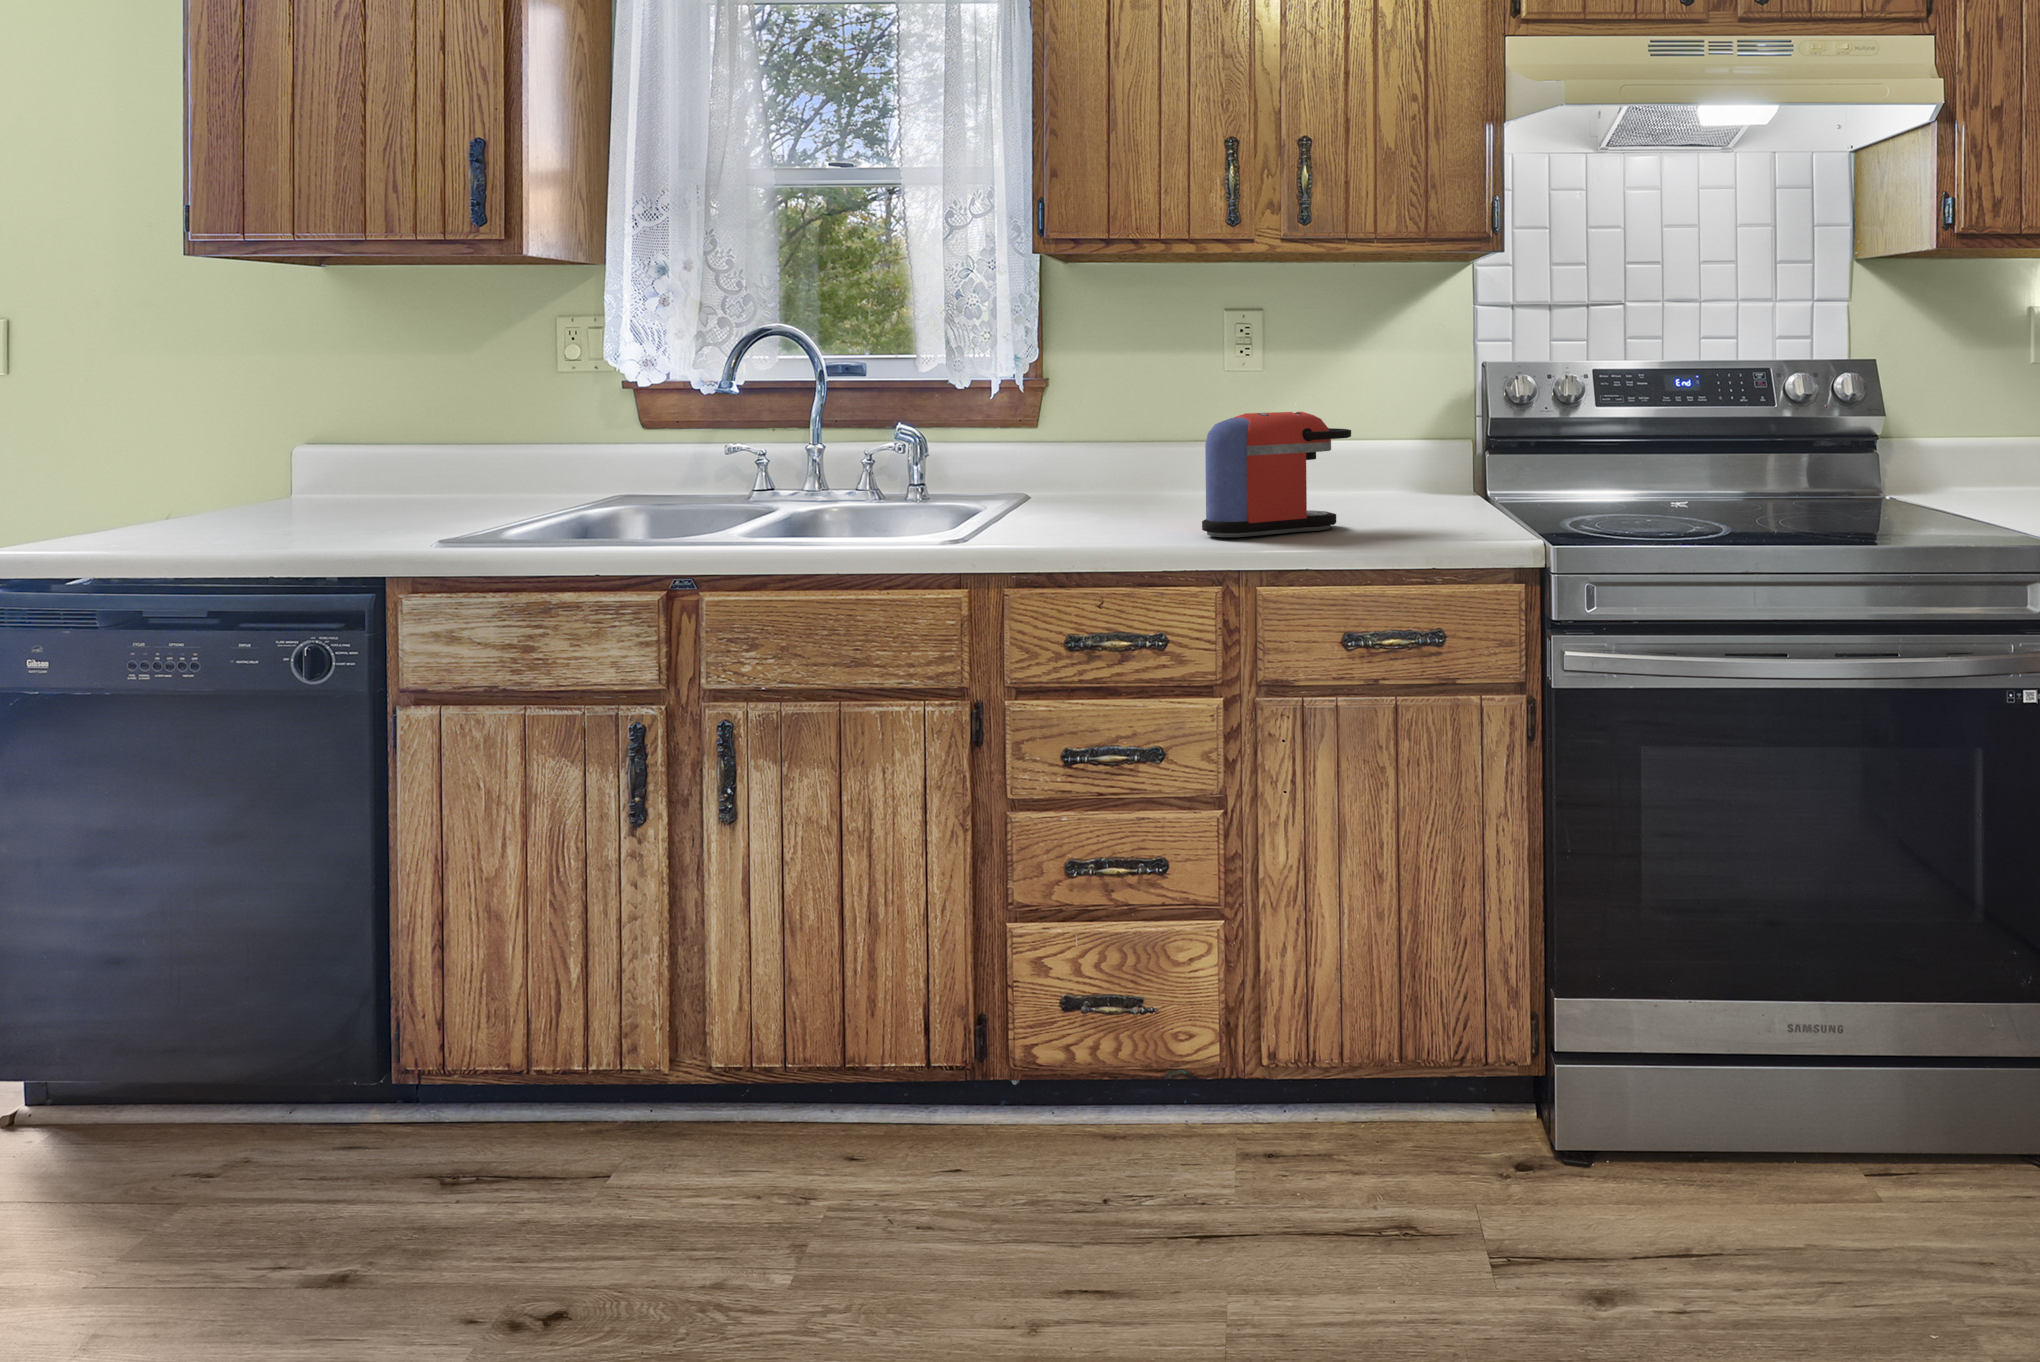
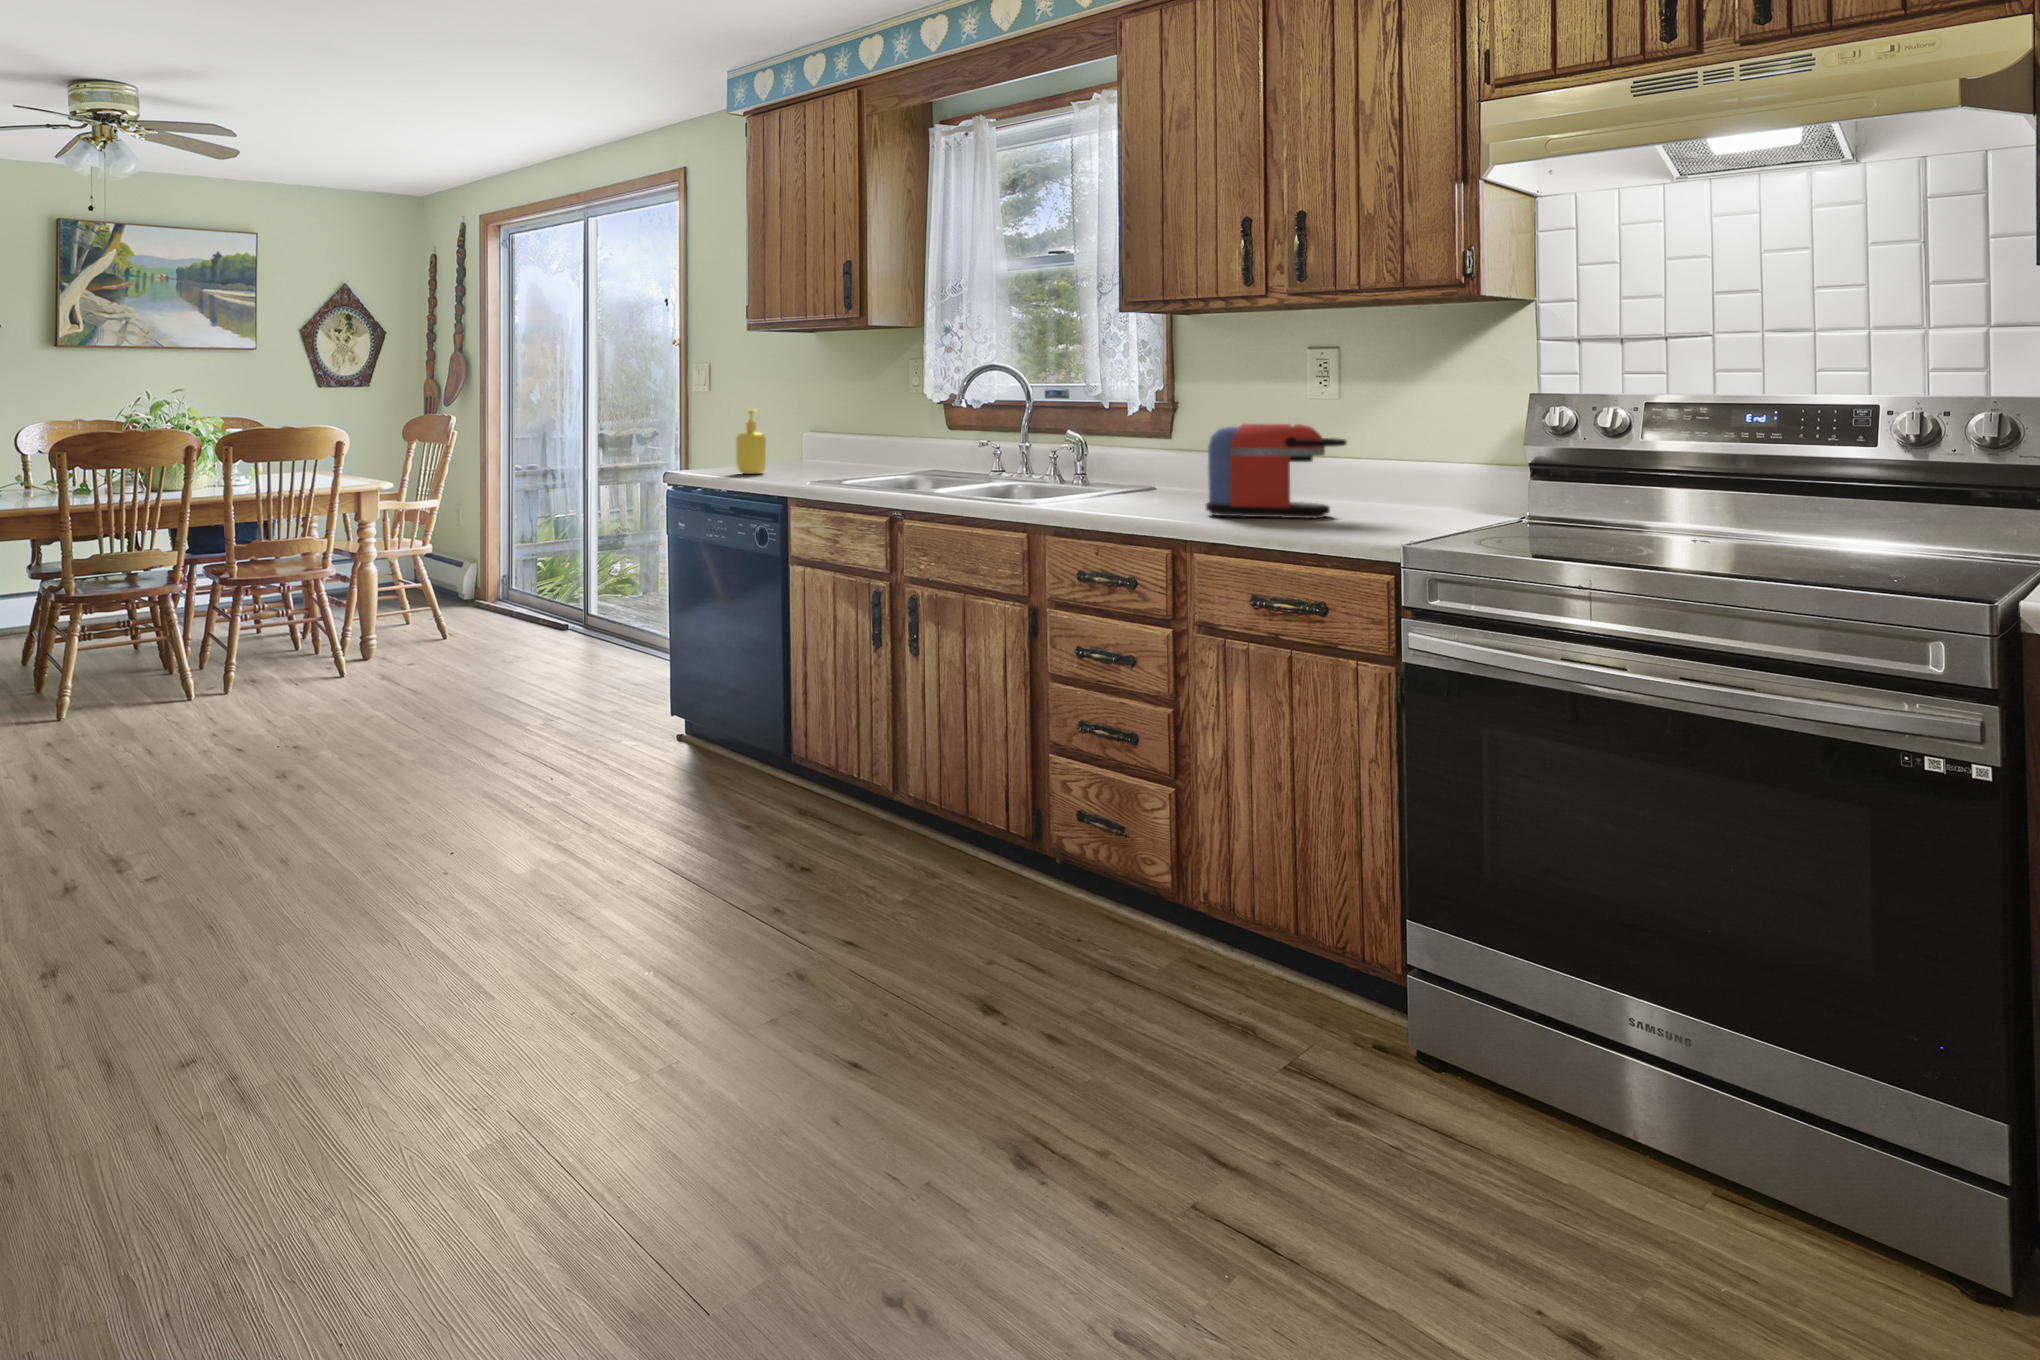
soap dispenser: none [147,419,222,547] -> present [736,409,766,474]

